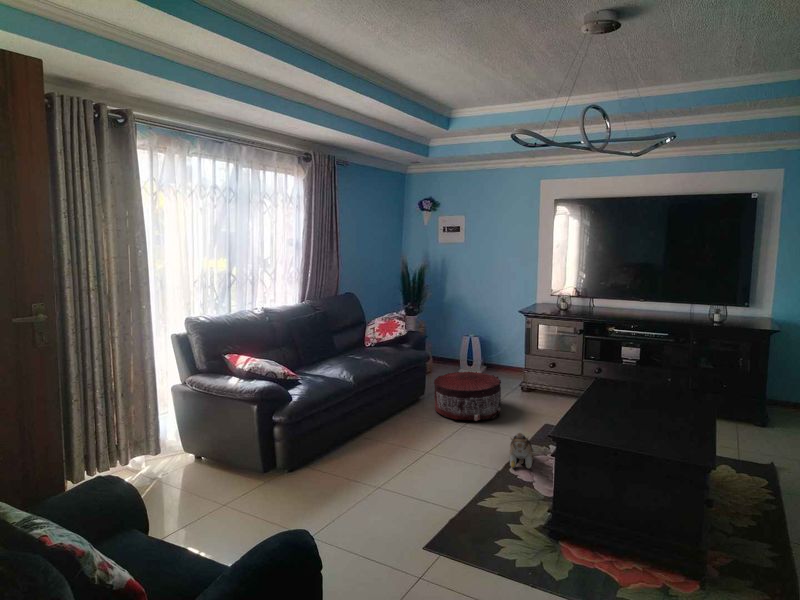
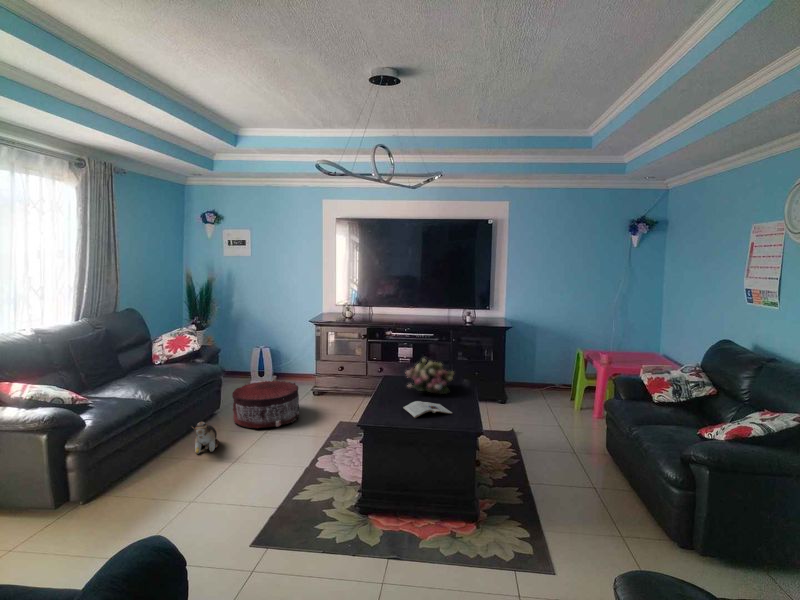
flower arrangement: none [621,364,692,412] -> present [406,359,454,394]
magazine: none [611,417,681,440] -> present [403,401,452,418]
plush toy: present [510,433,533,468] -> present [194,422,219,454]

